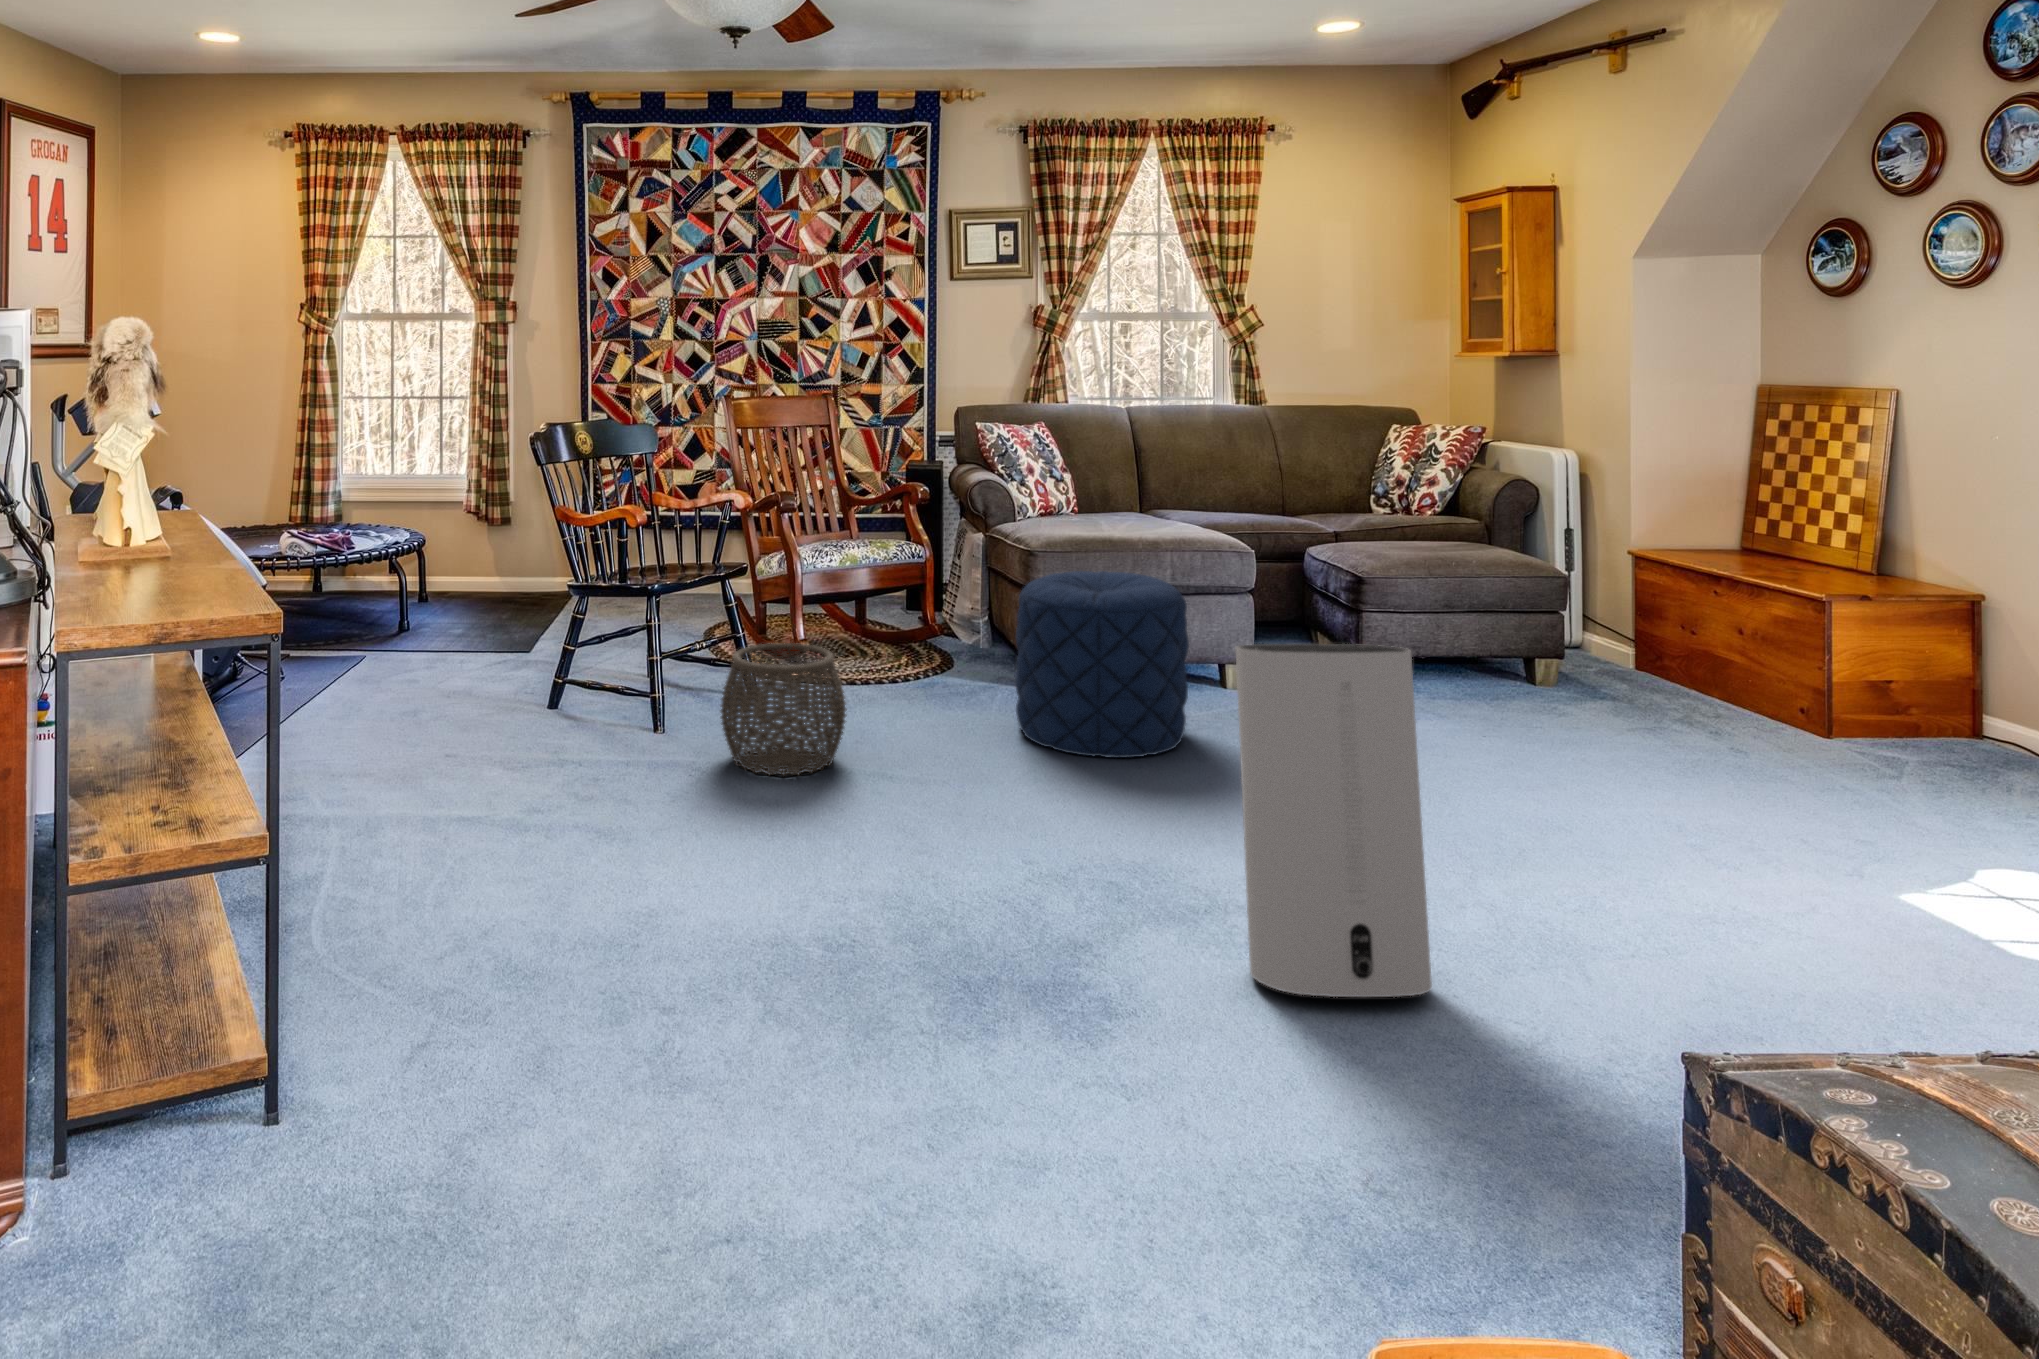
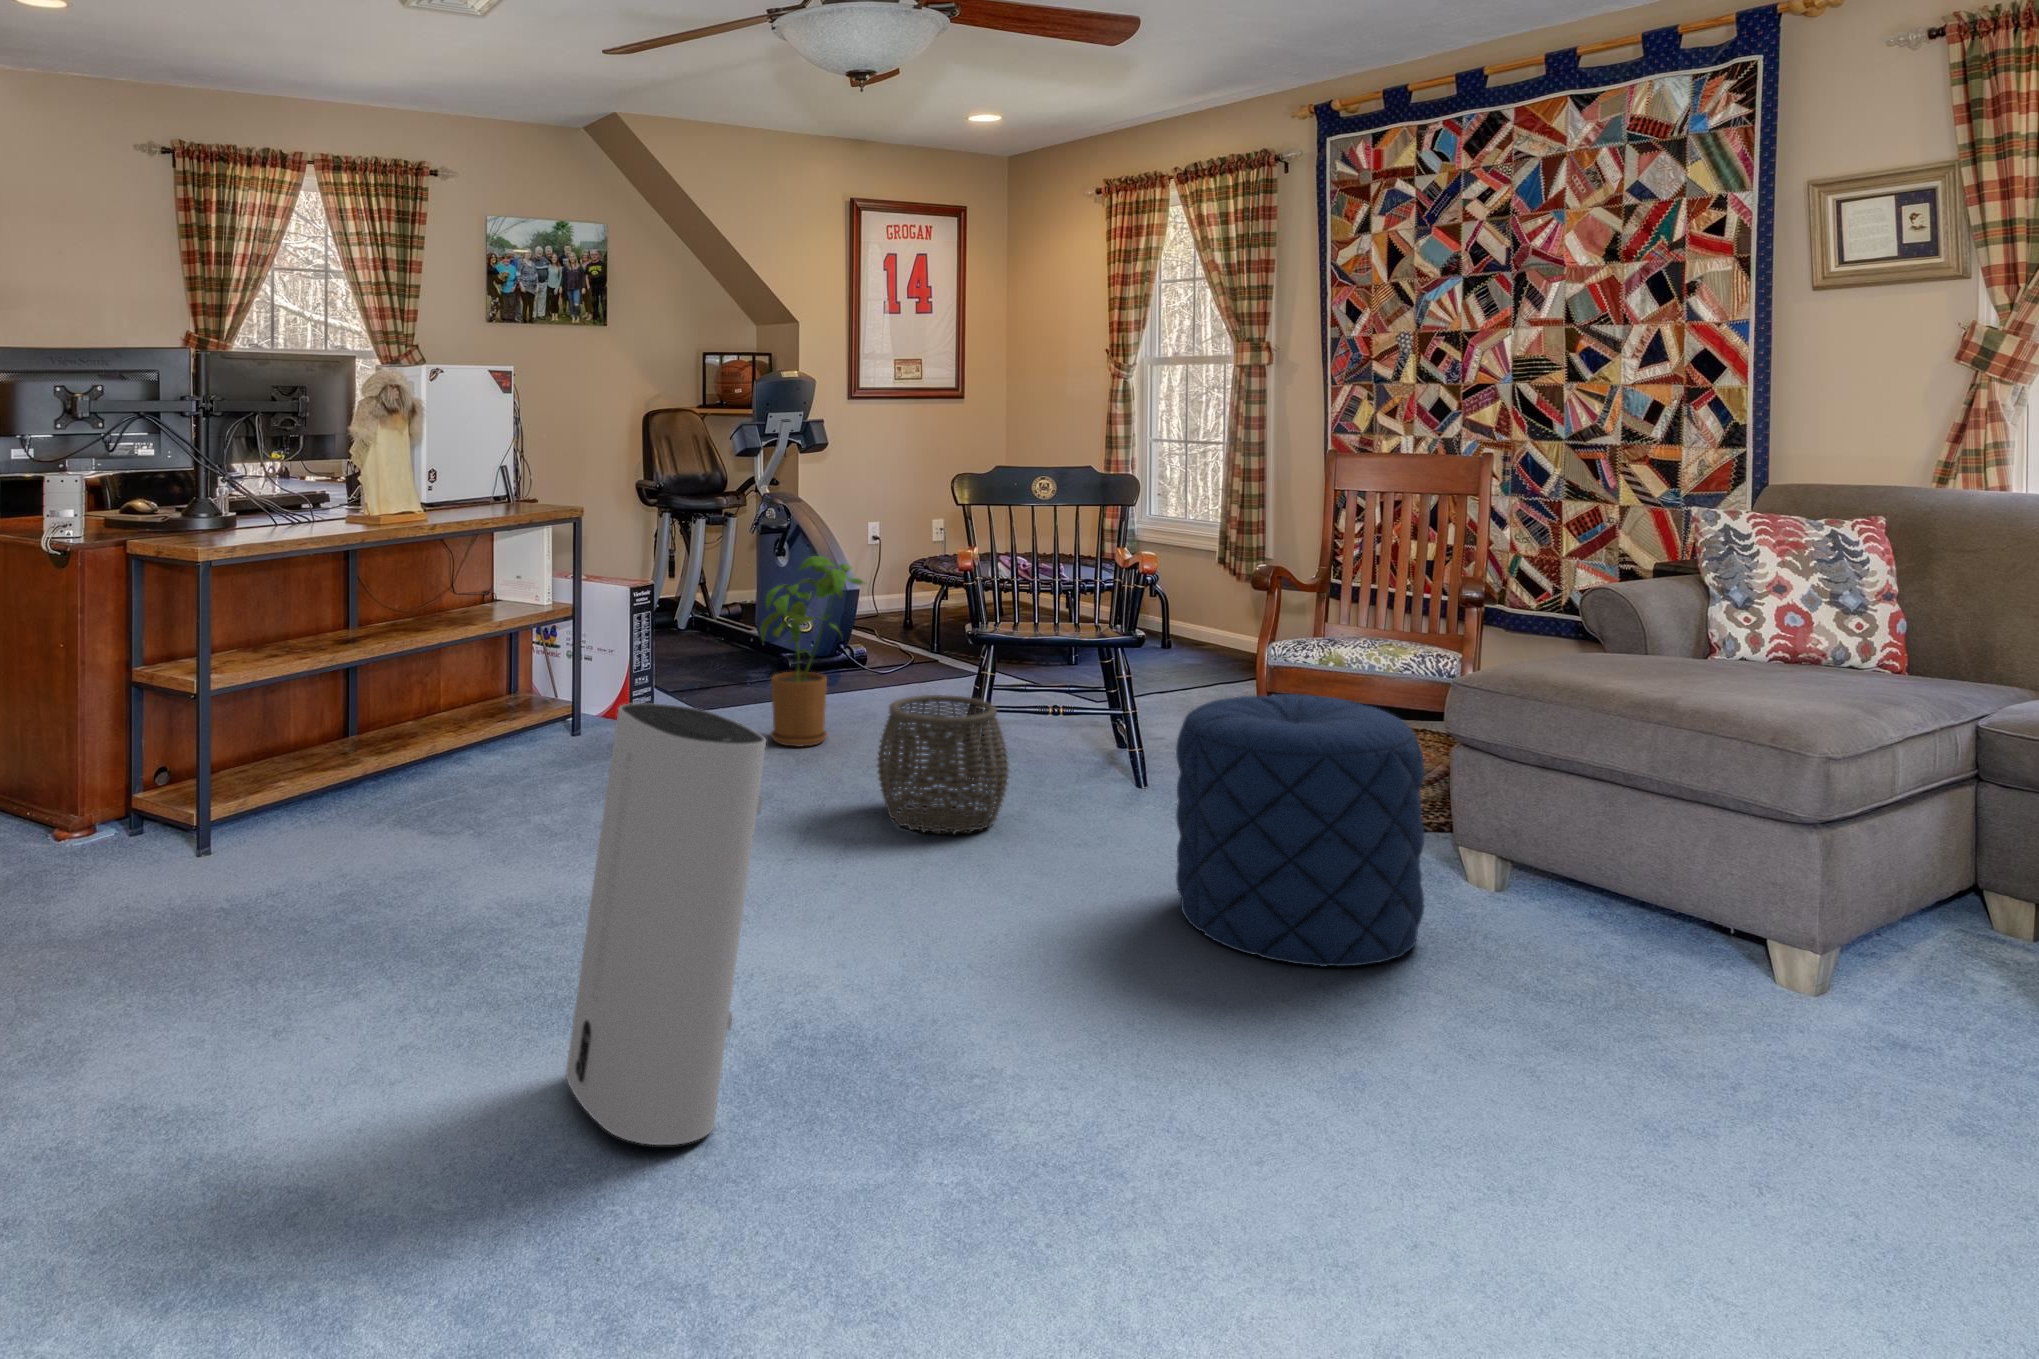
house plant: none [406,540,527,762] -> present [760,556,865,746]

